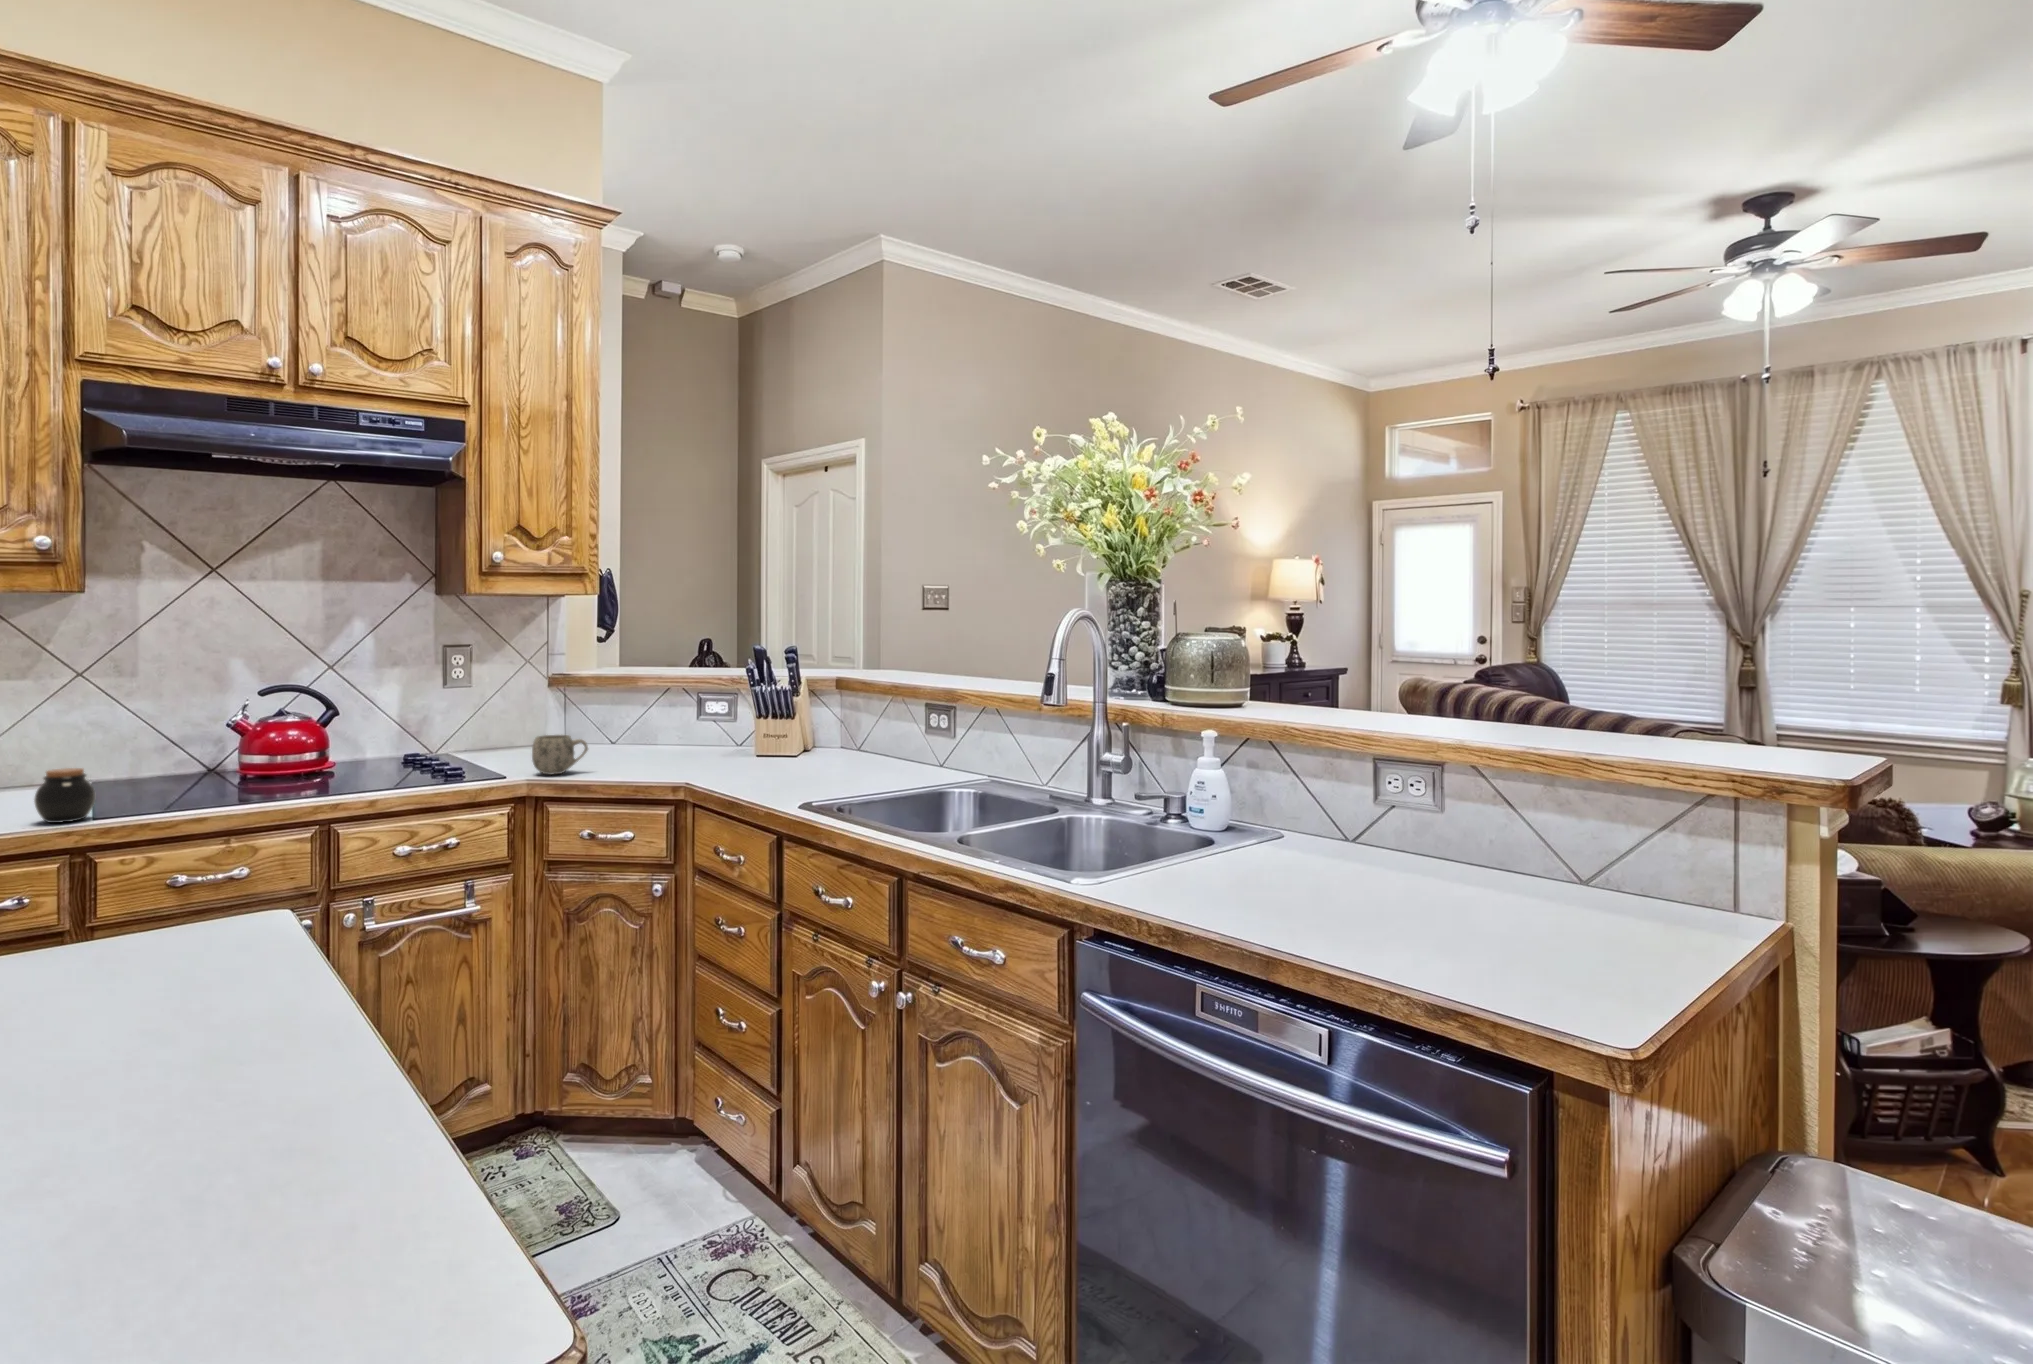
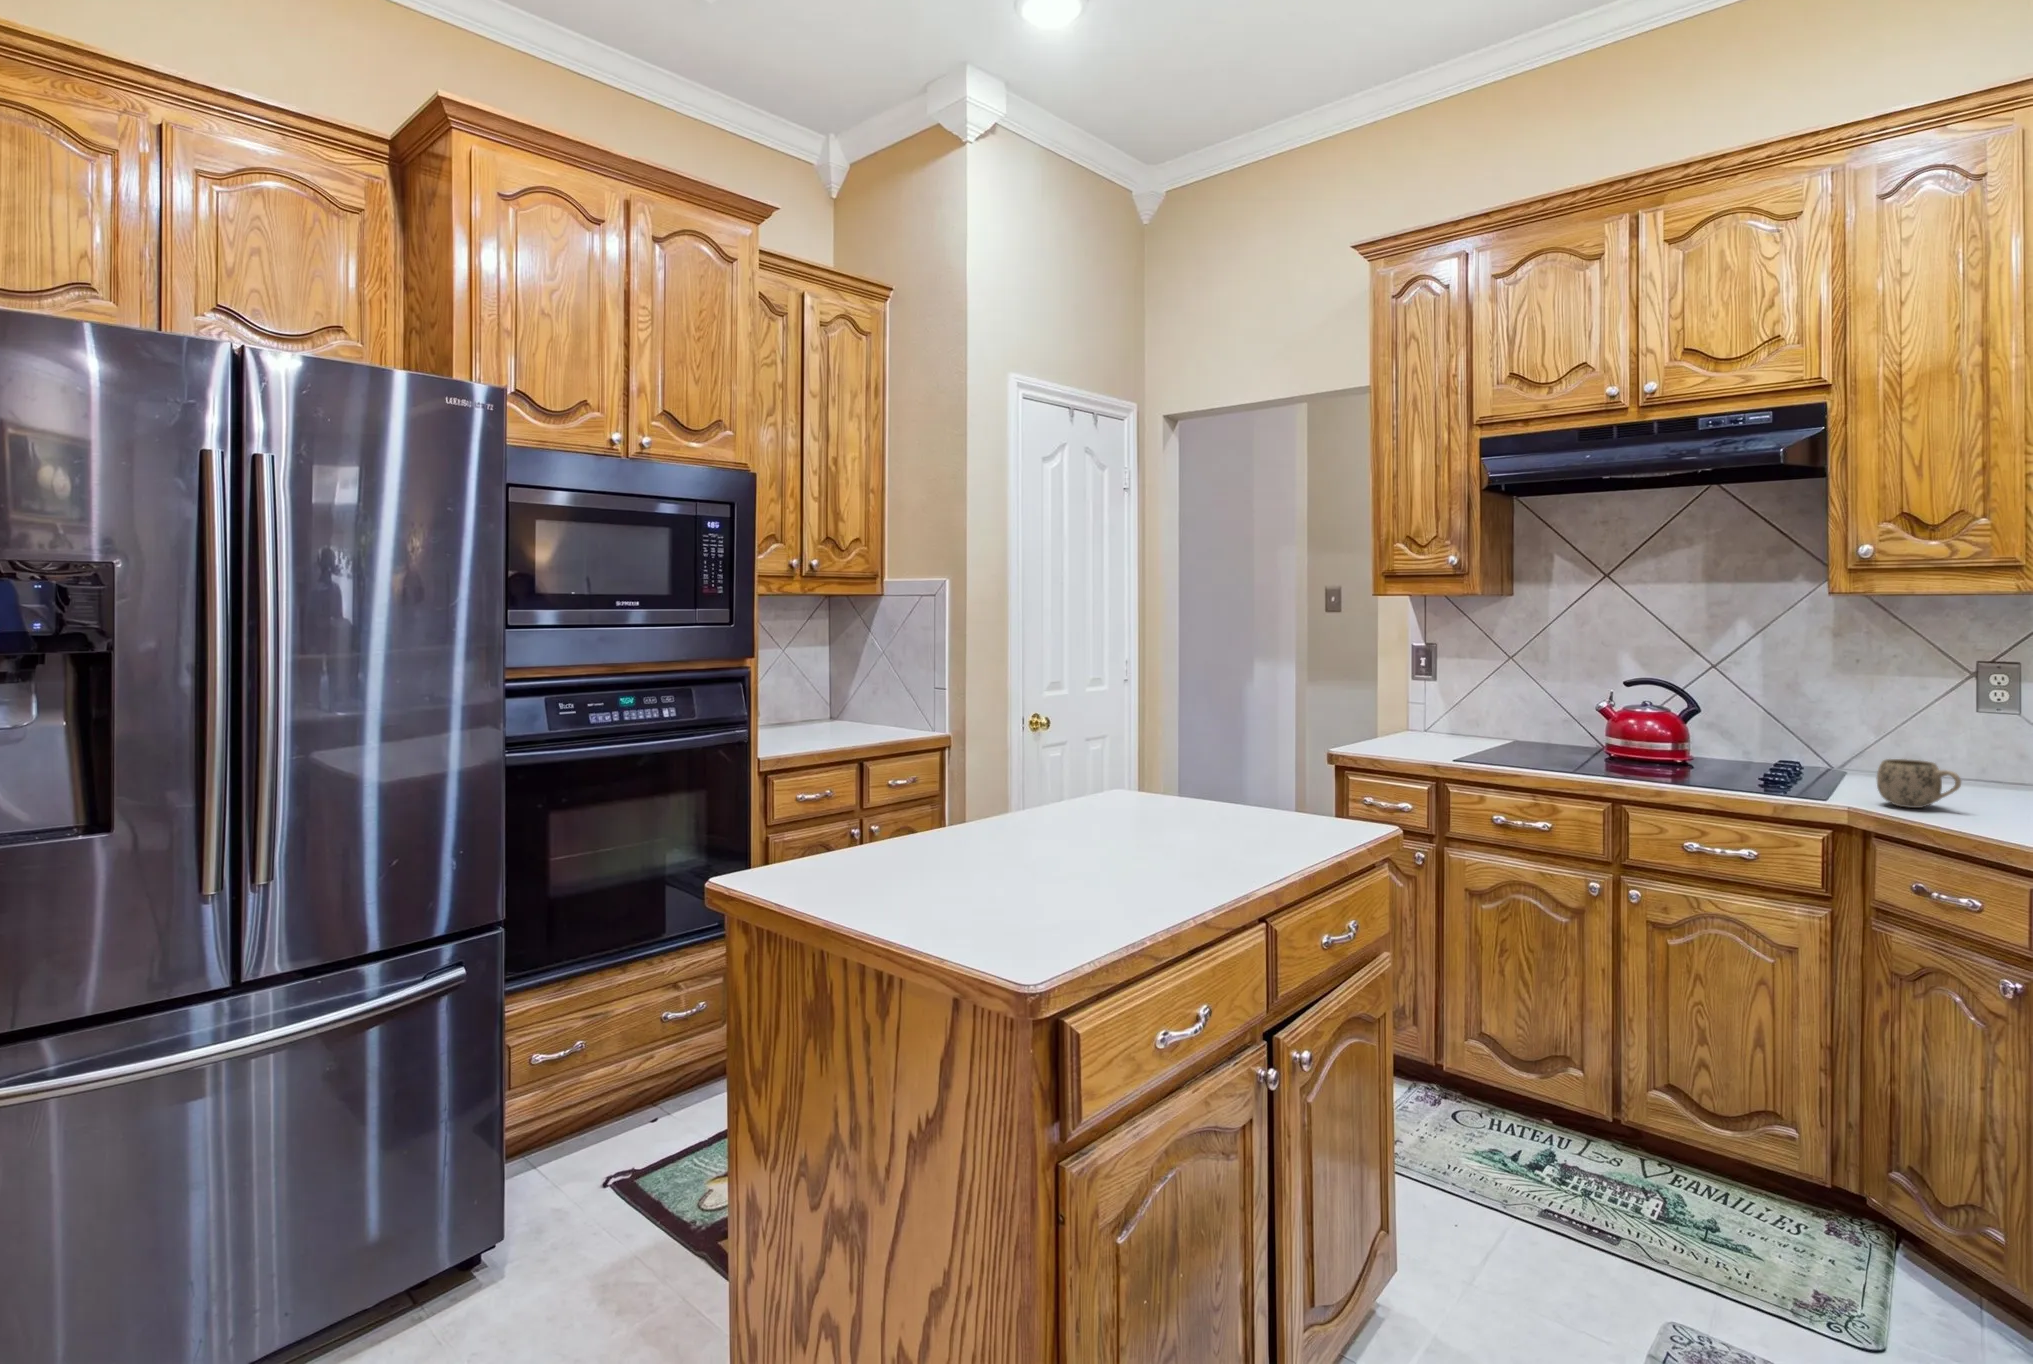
jar: present [34,768,96,823] -> none [1426,728,1463,766]

